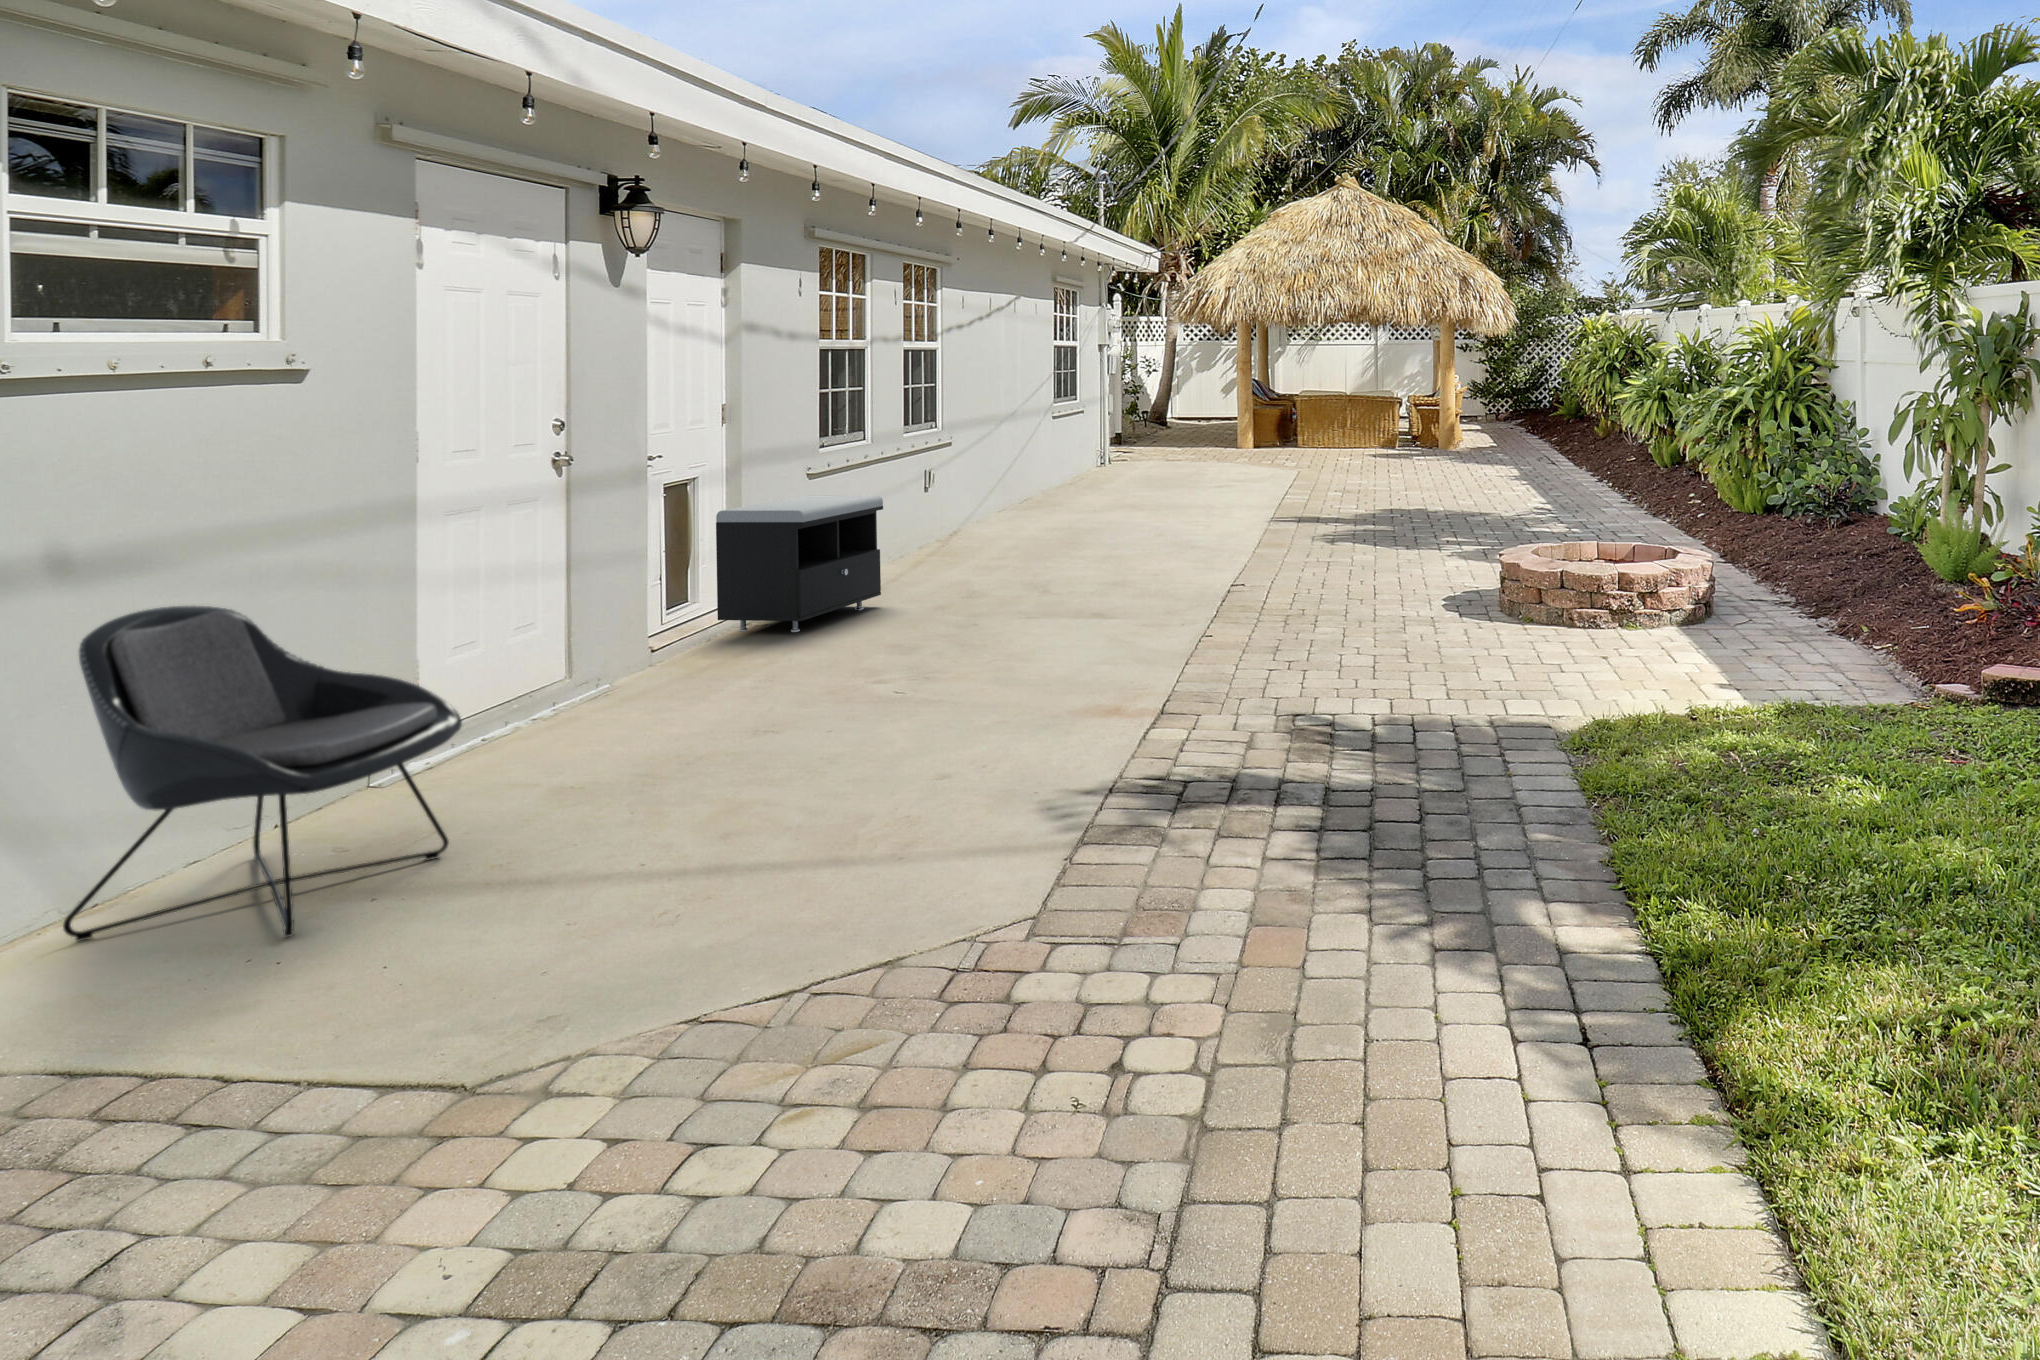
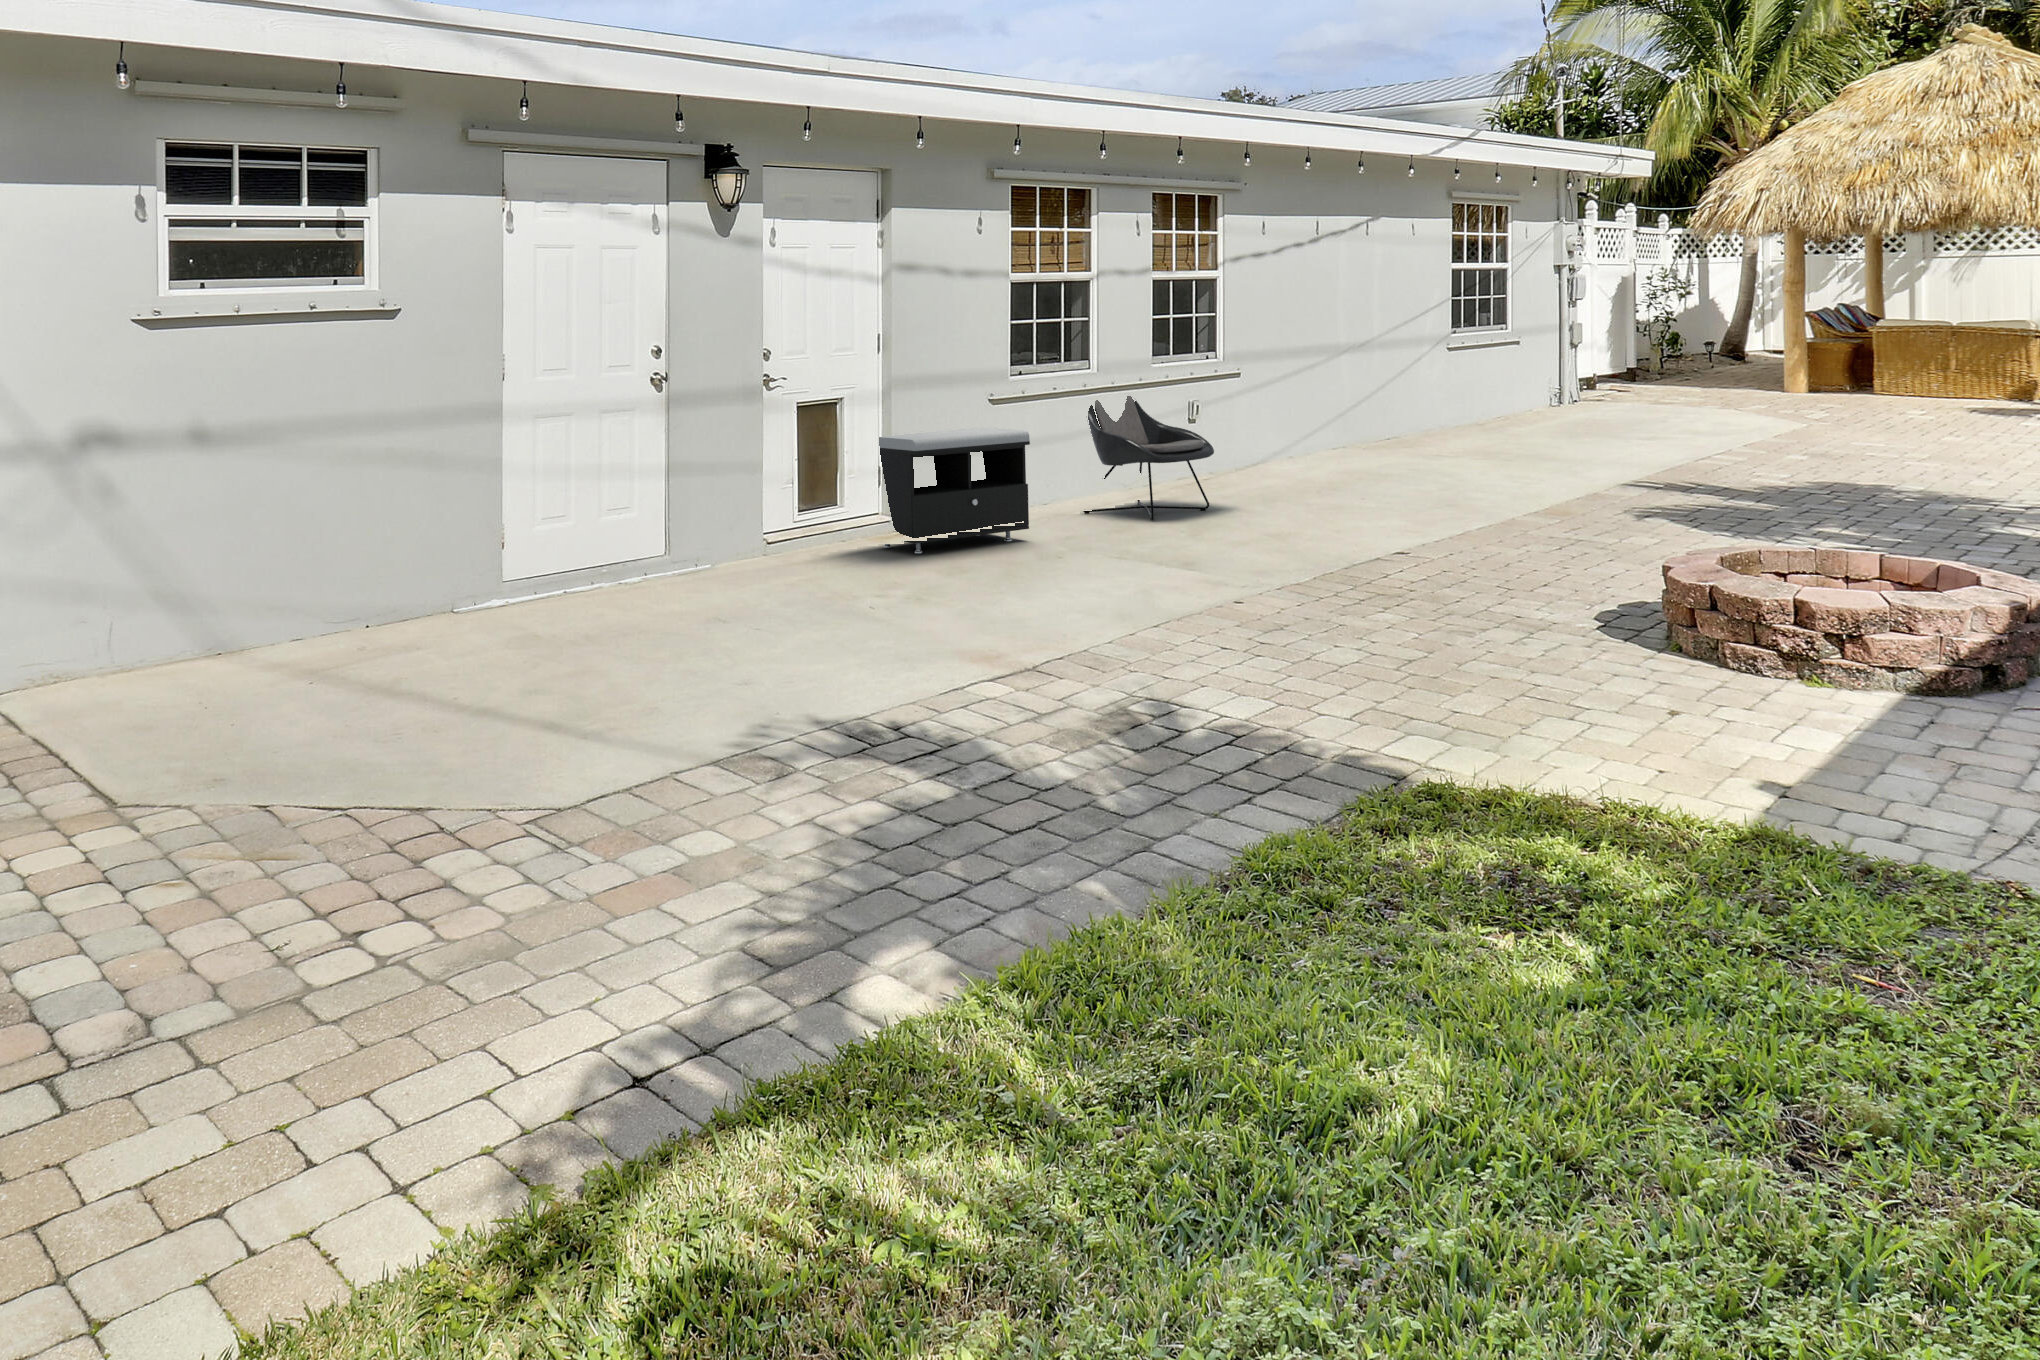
lounge chair: present [63,606,462,941] -> present [1083,396,1214,520]

